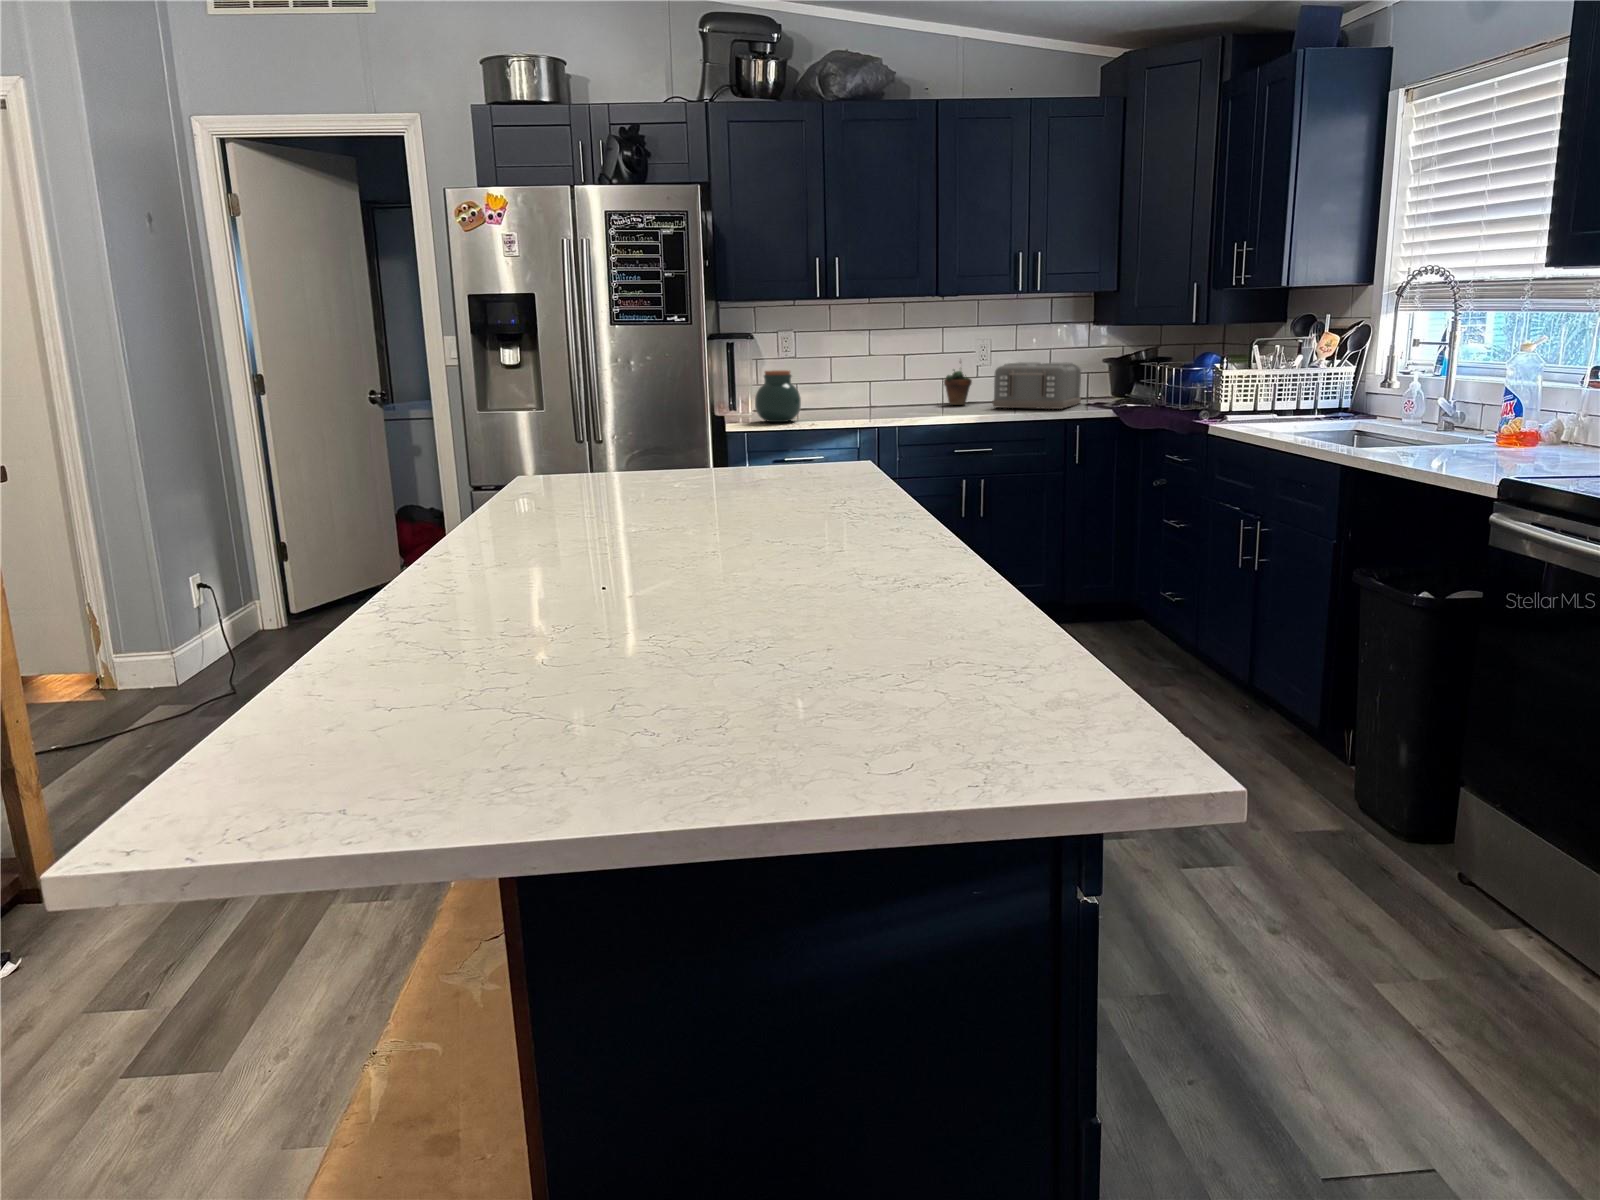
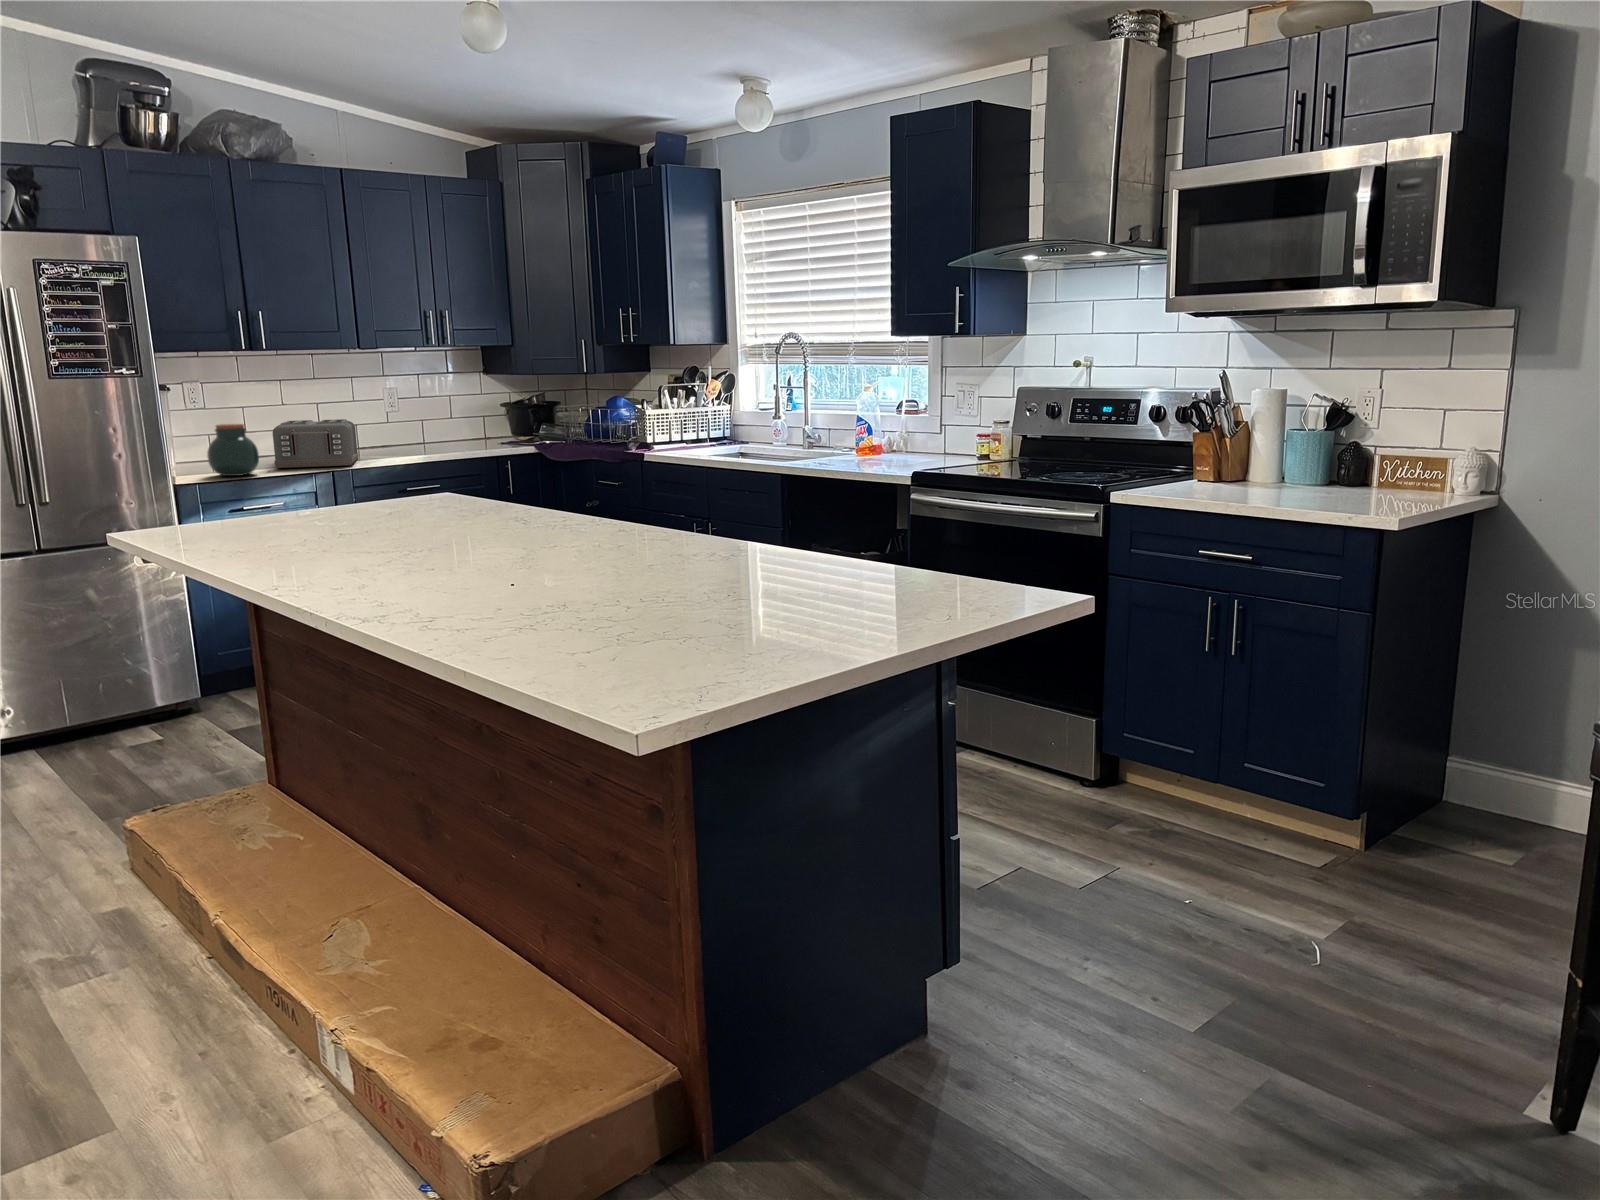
succulent plant: present [944,362,972,405] -> none [361,406,389,450]
toaster: present [992,362,1081,409] -> present [272,419,359,468]

